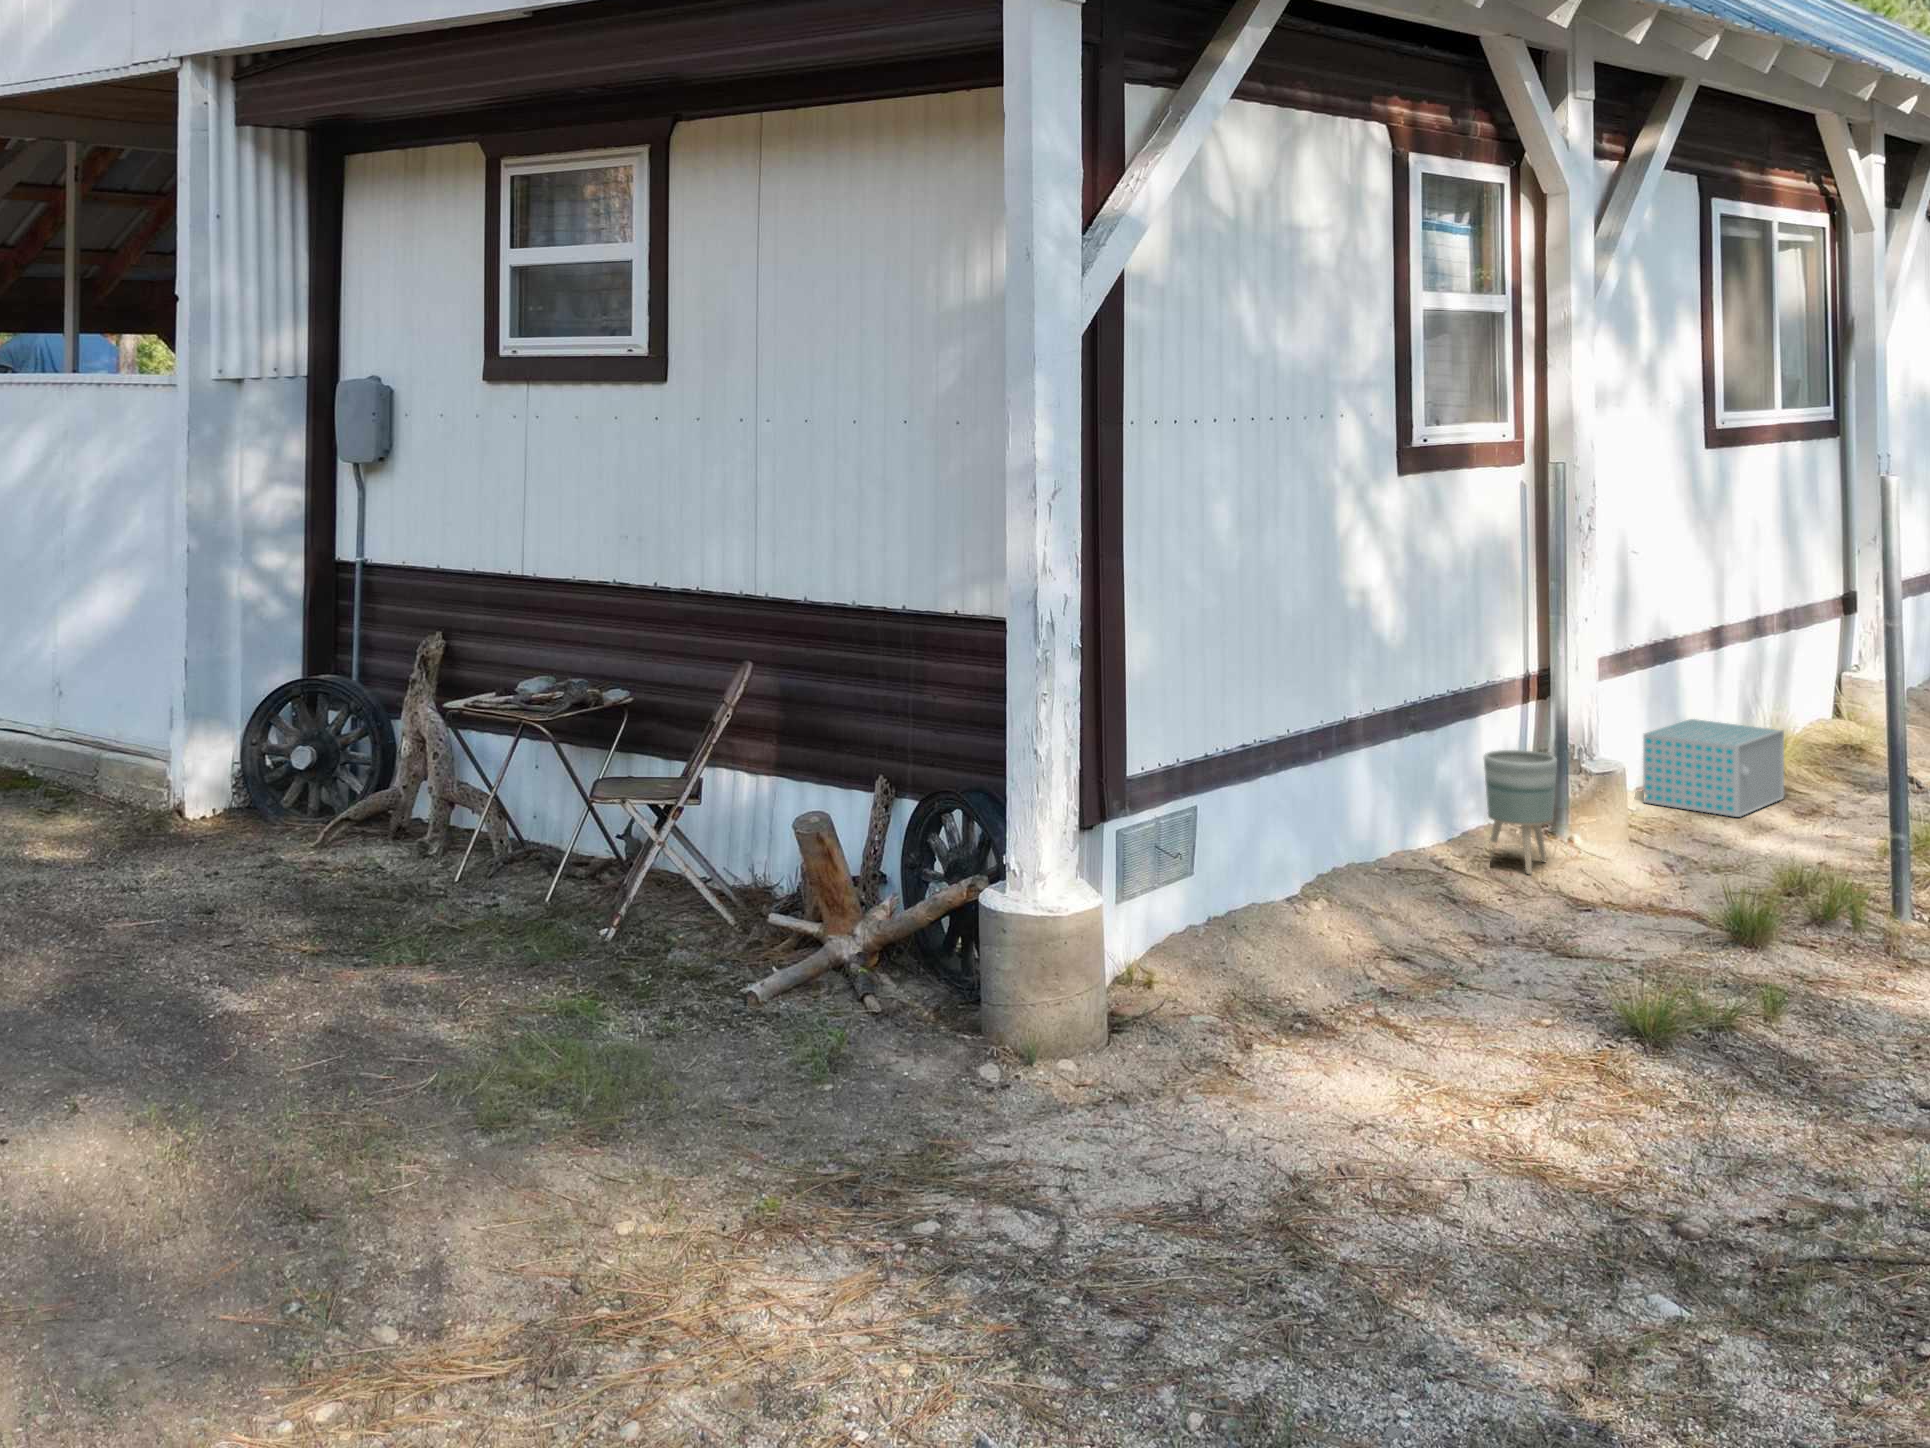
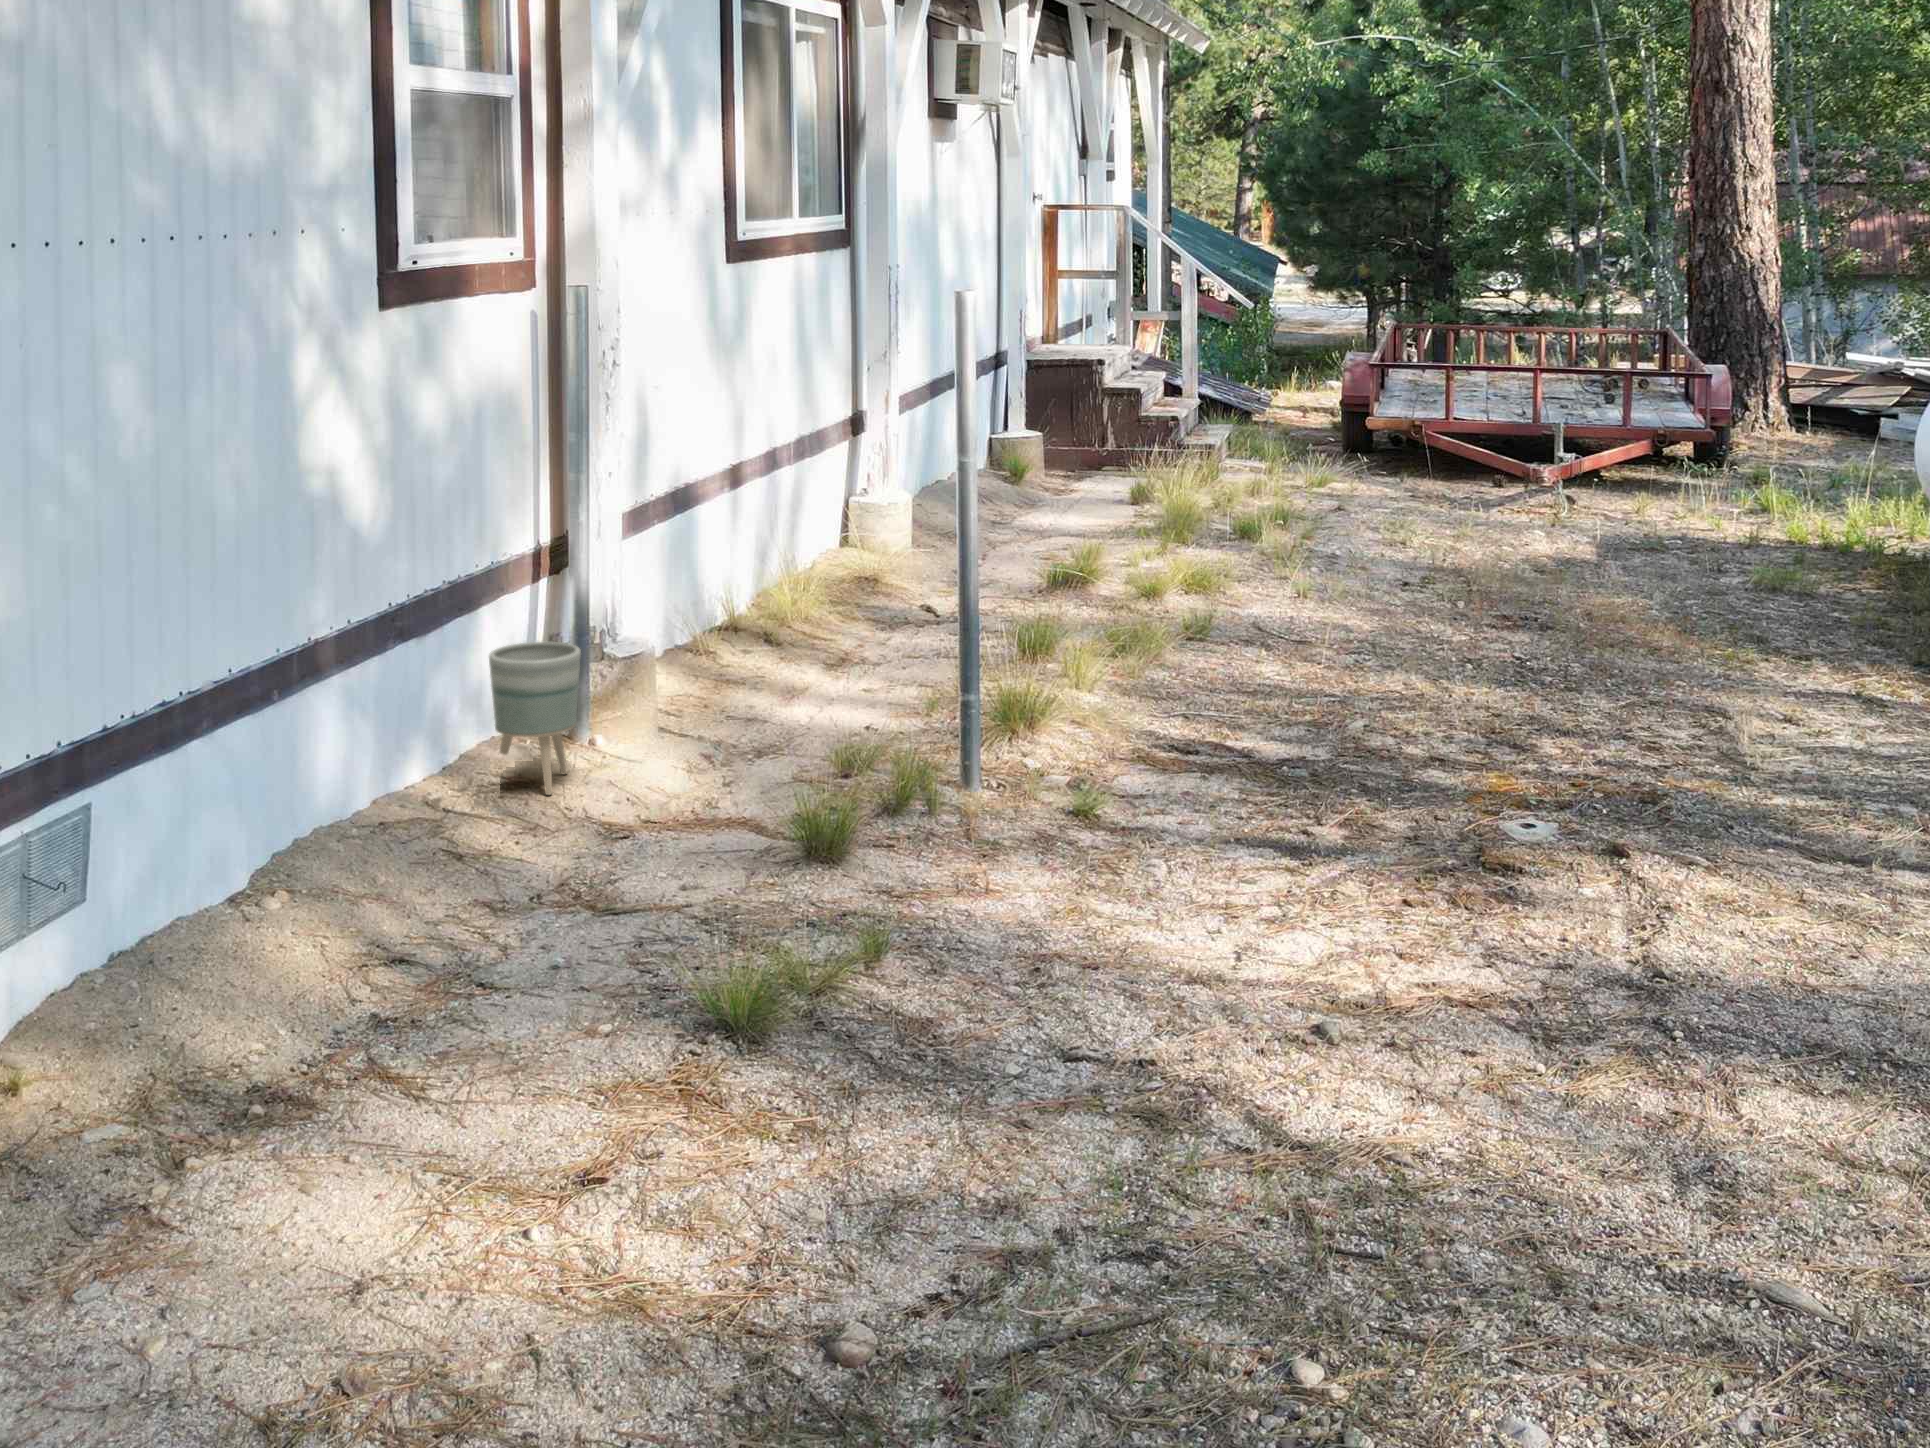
storage box: present [1643,719,1784,817] -> none [663,571,812,680]

